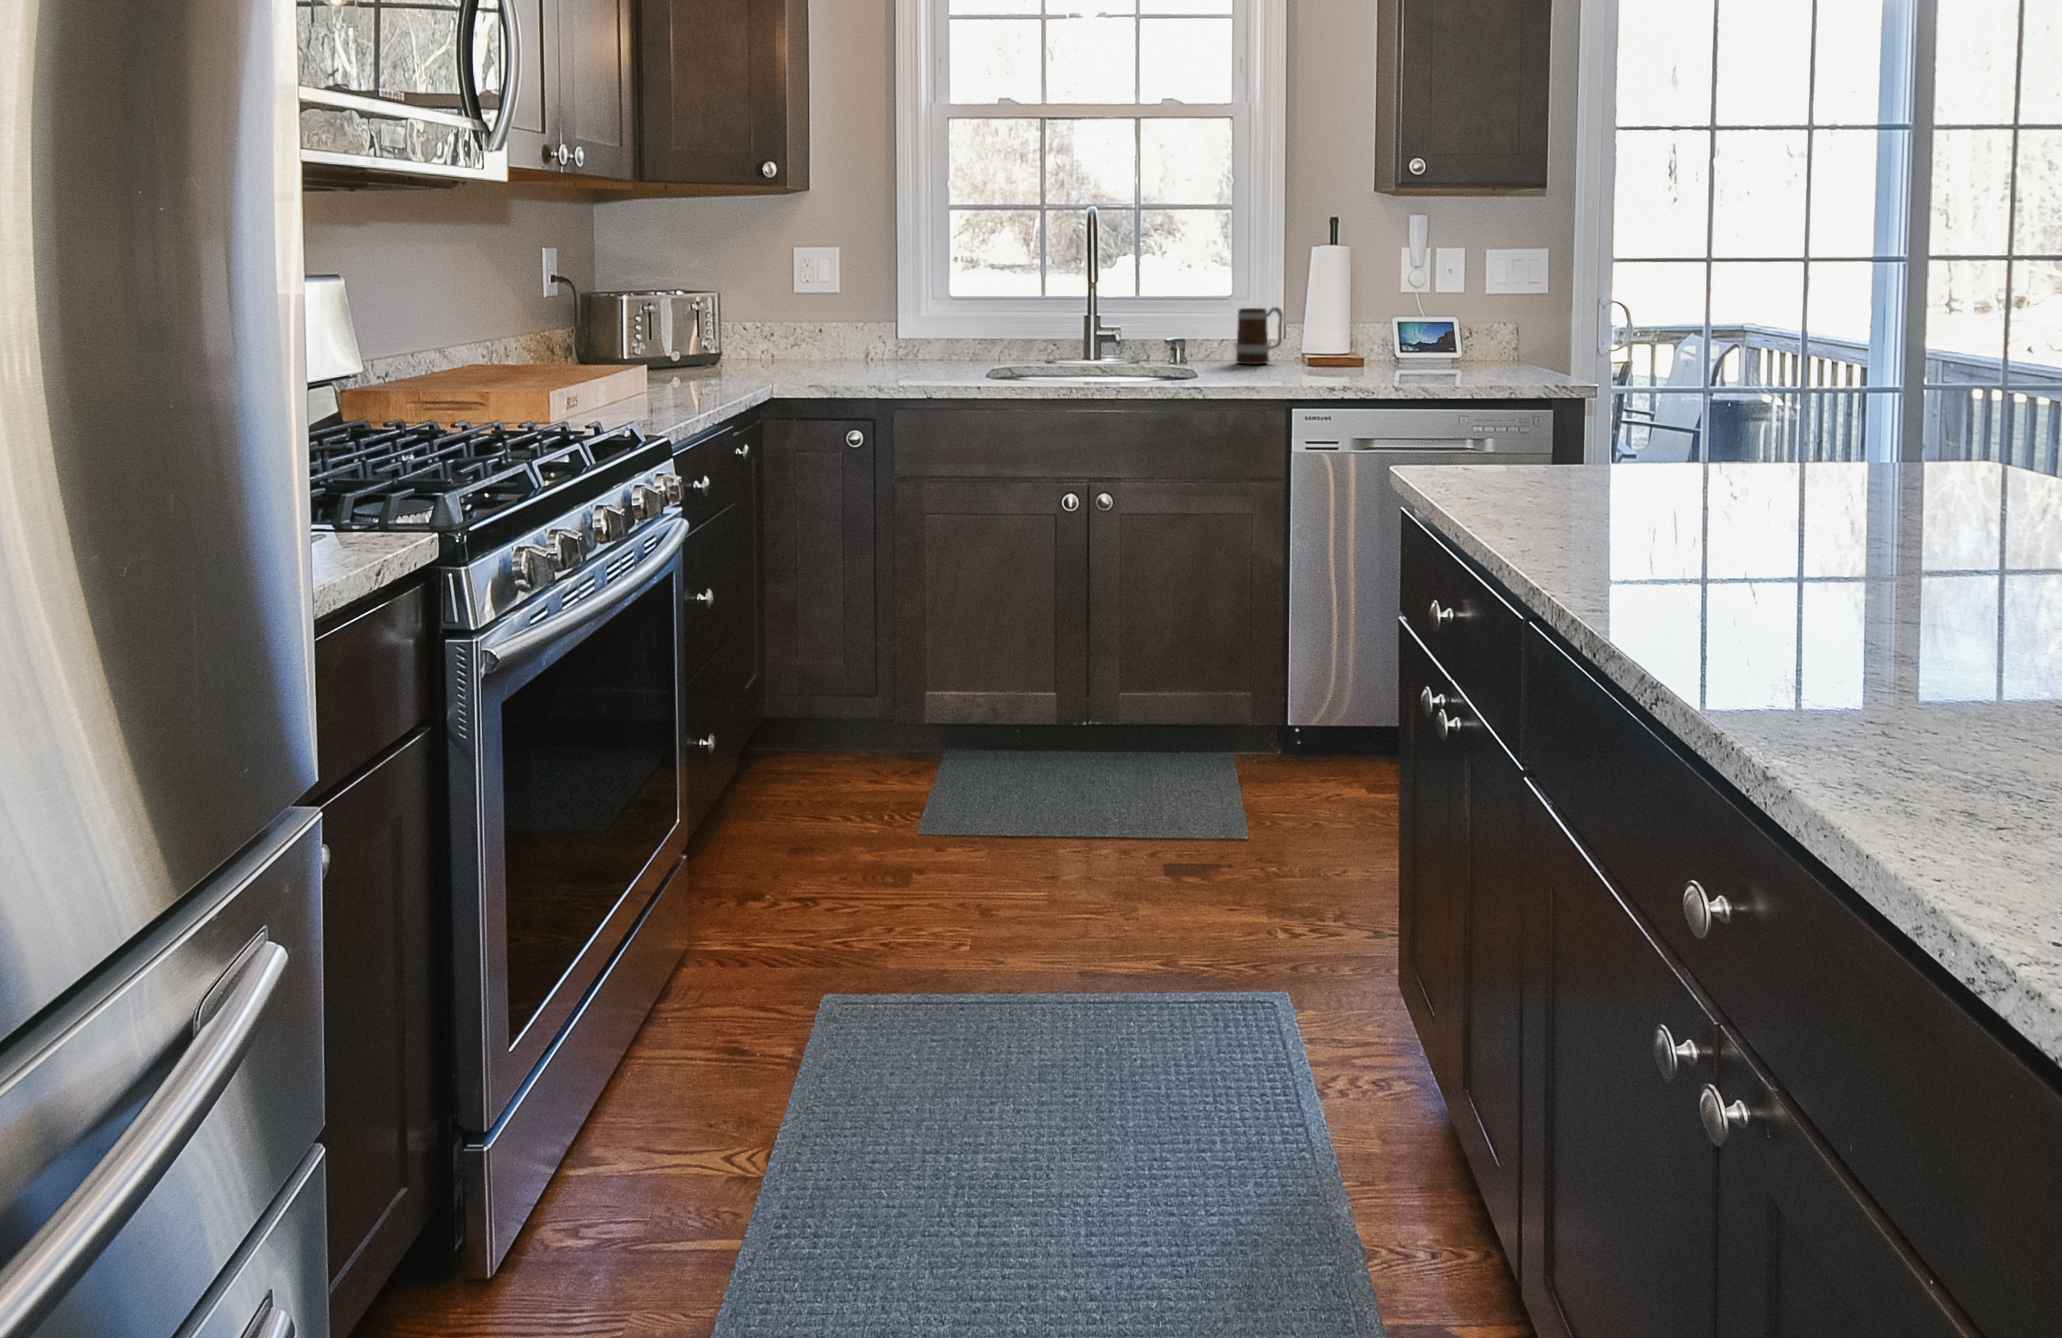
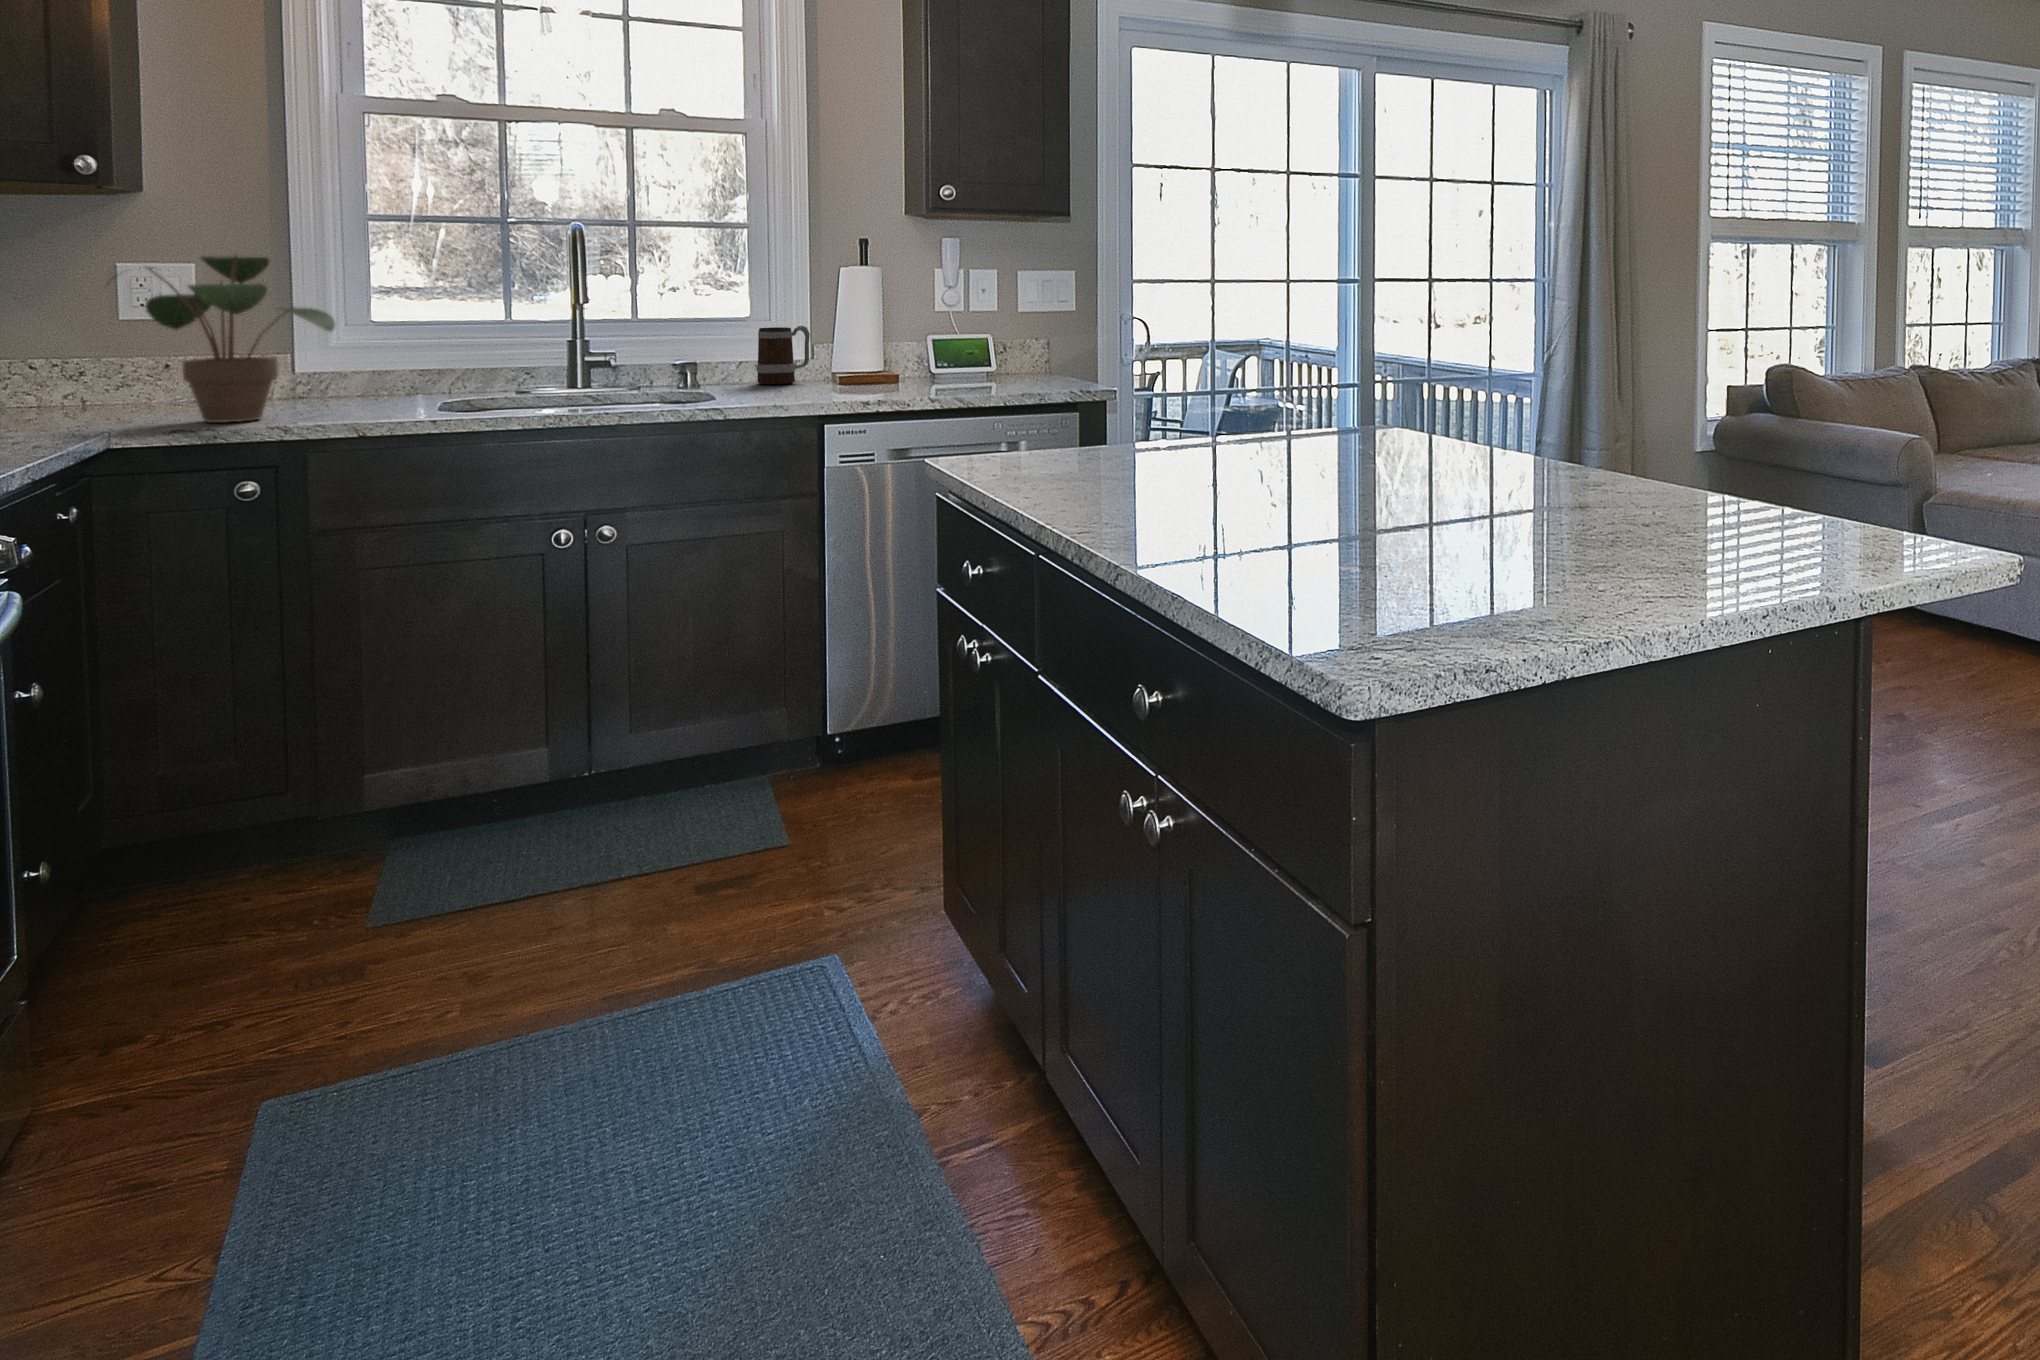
potted plant: none [777,241,917,382] -> present [146,255,335,423]

